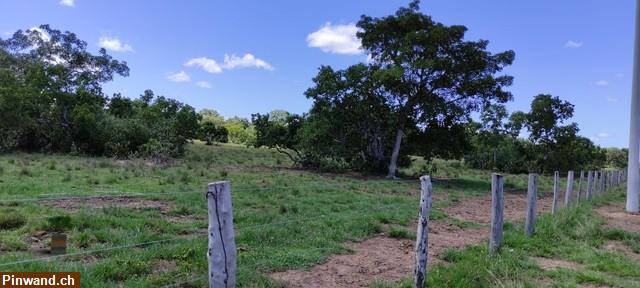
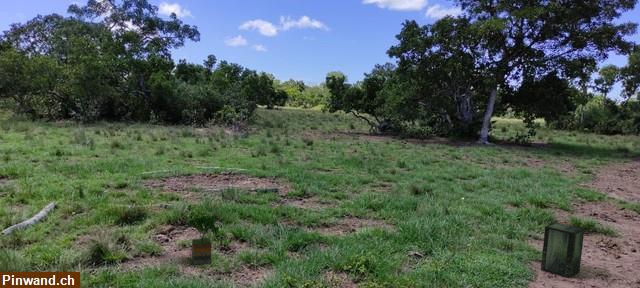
storage box: none [334,222,365,262] -> present [541,222,584,278]

